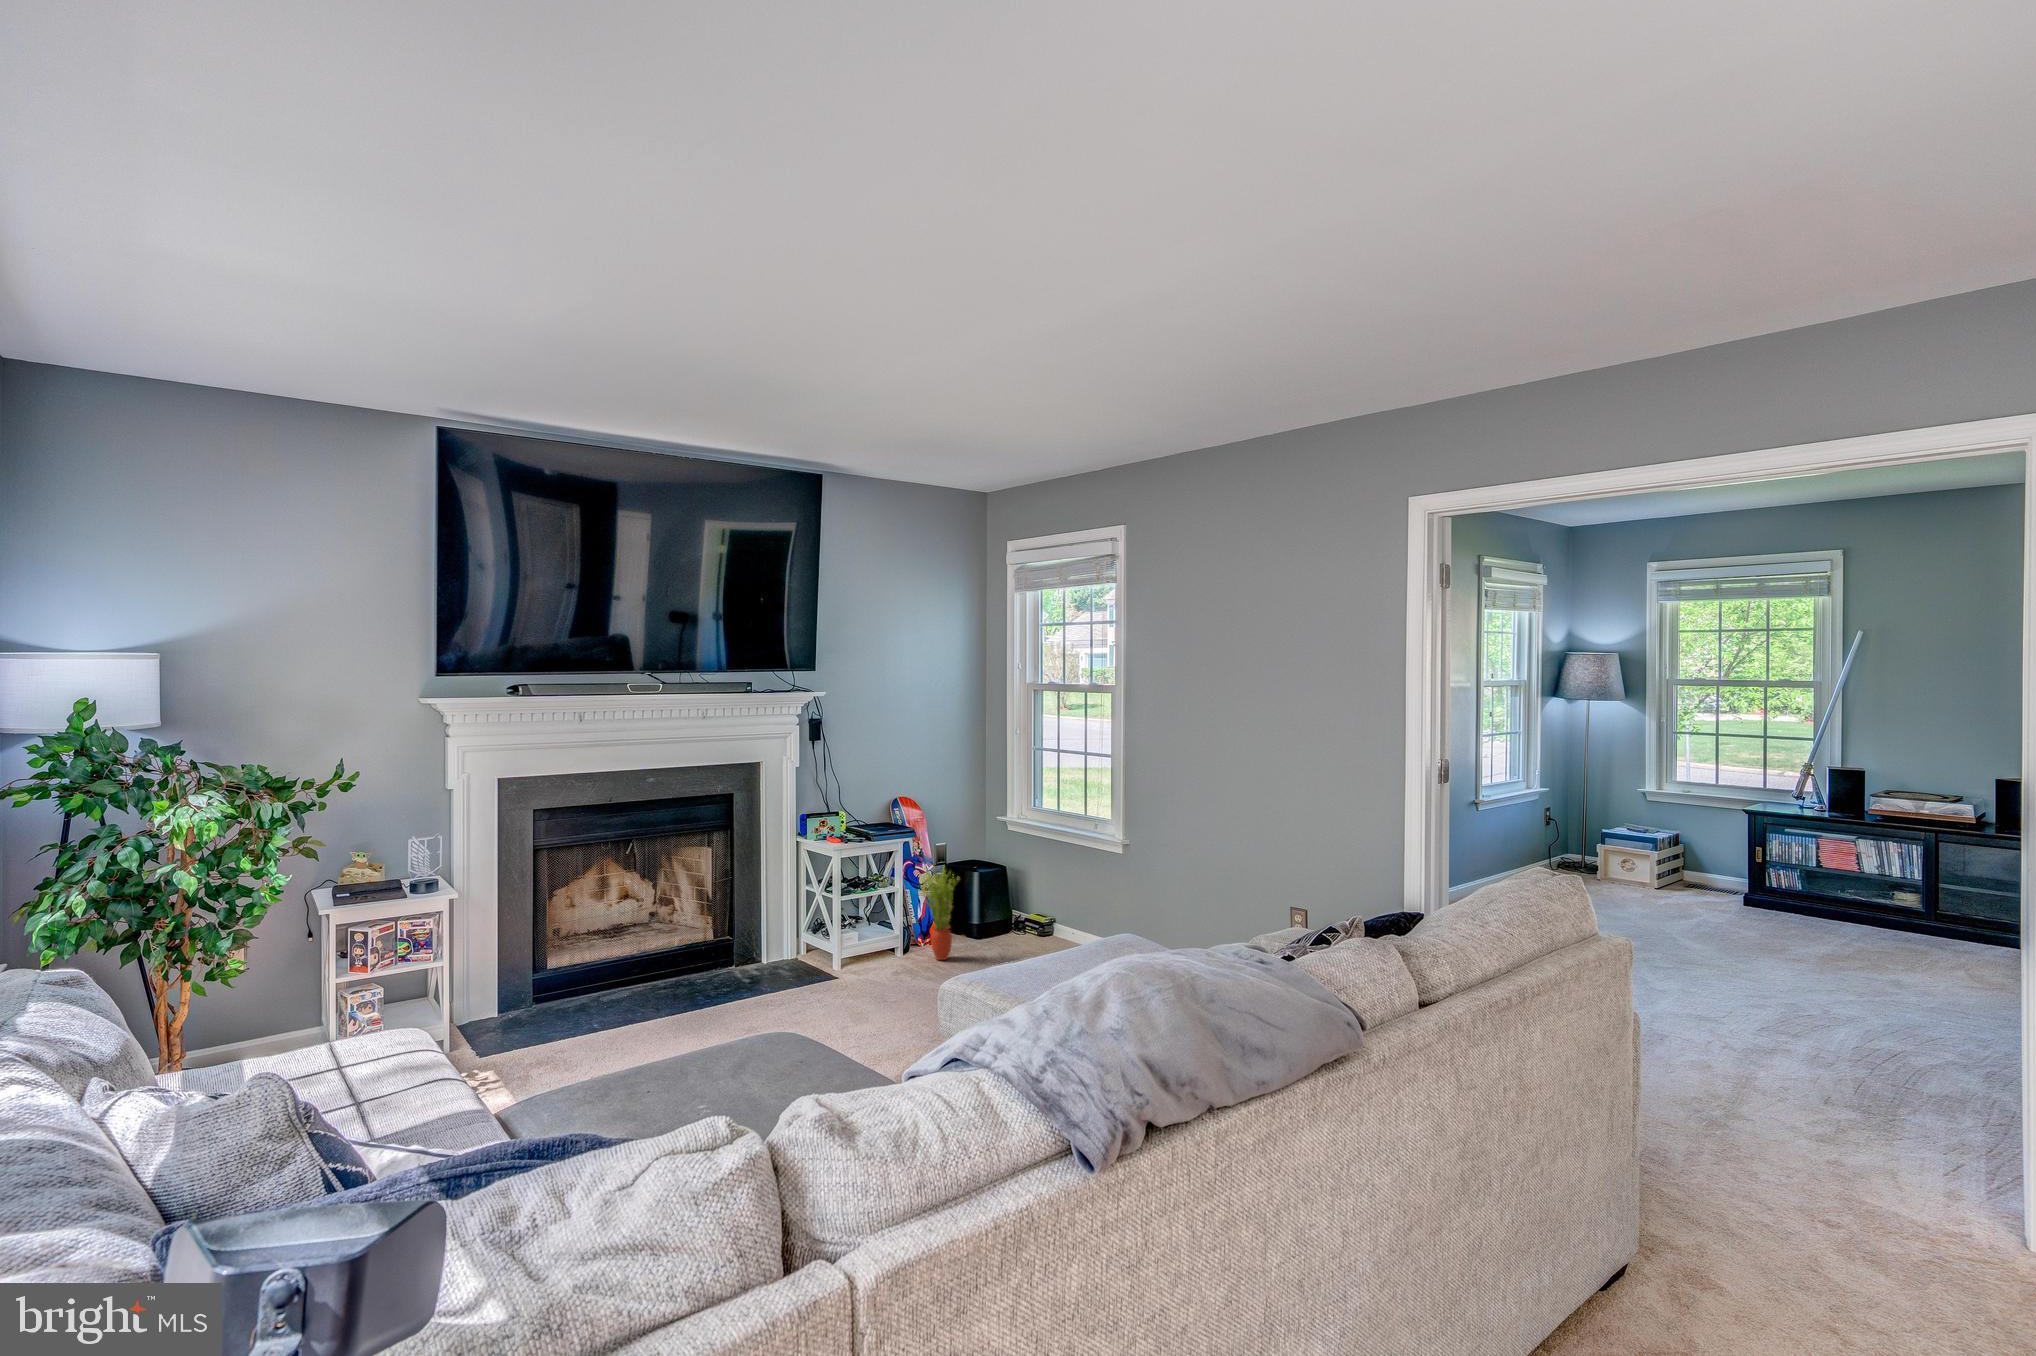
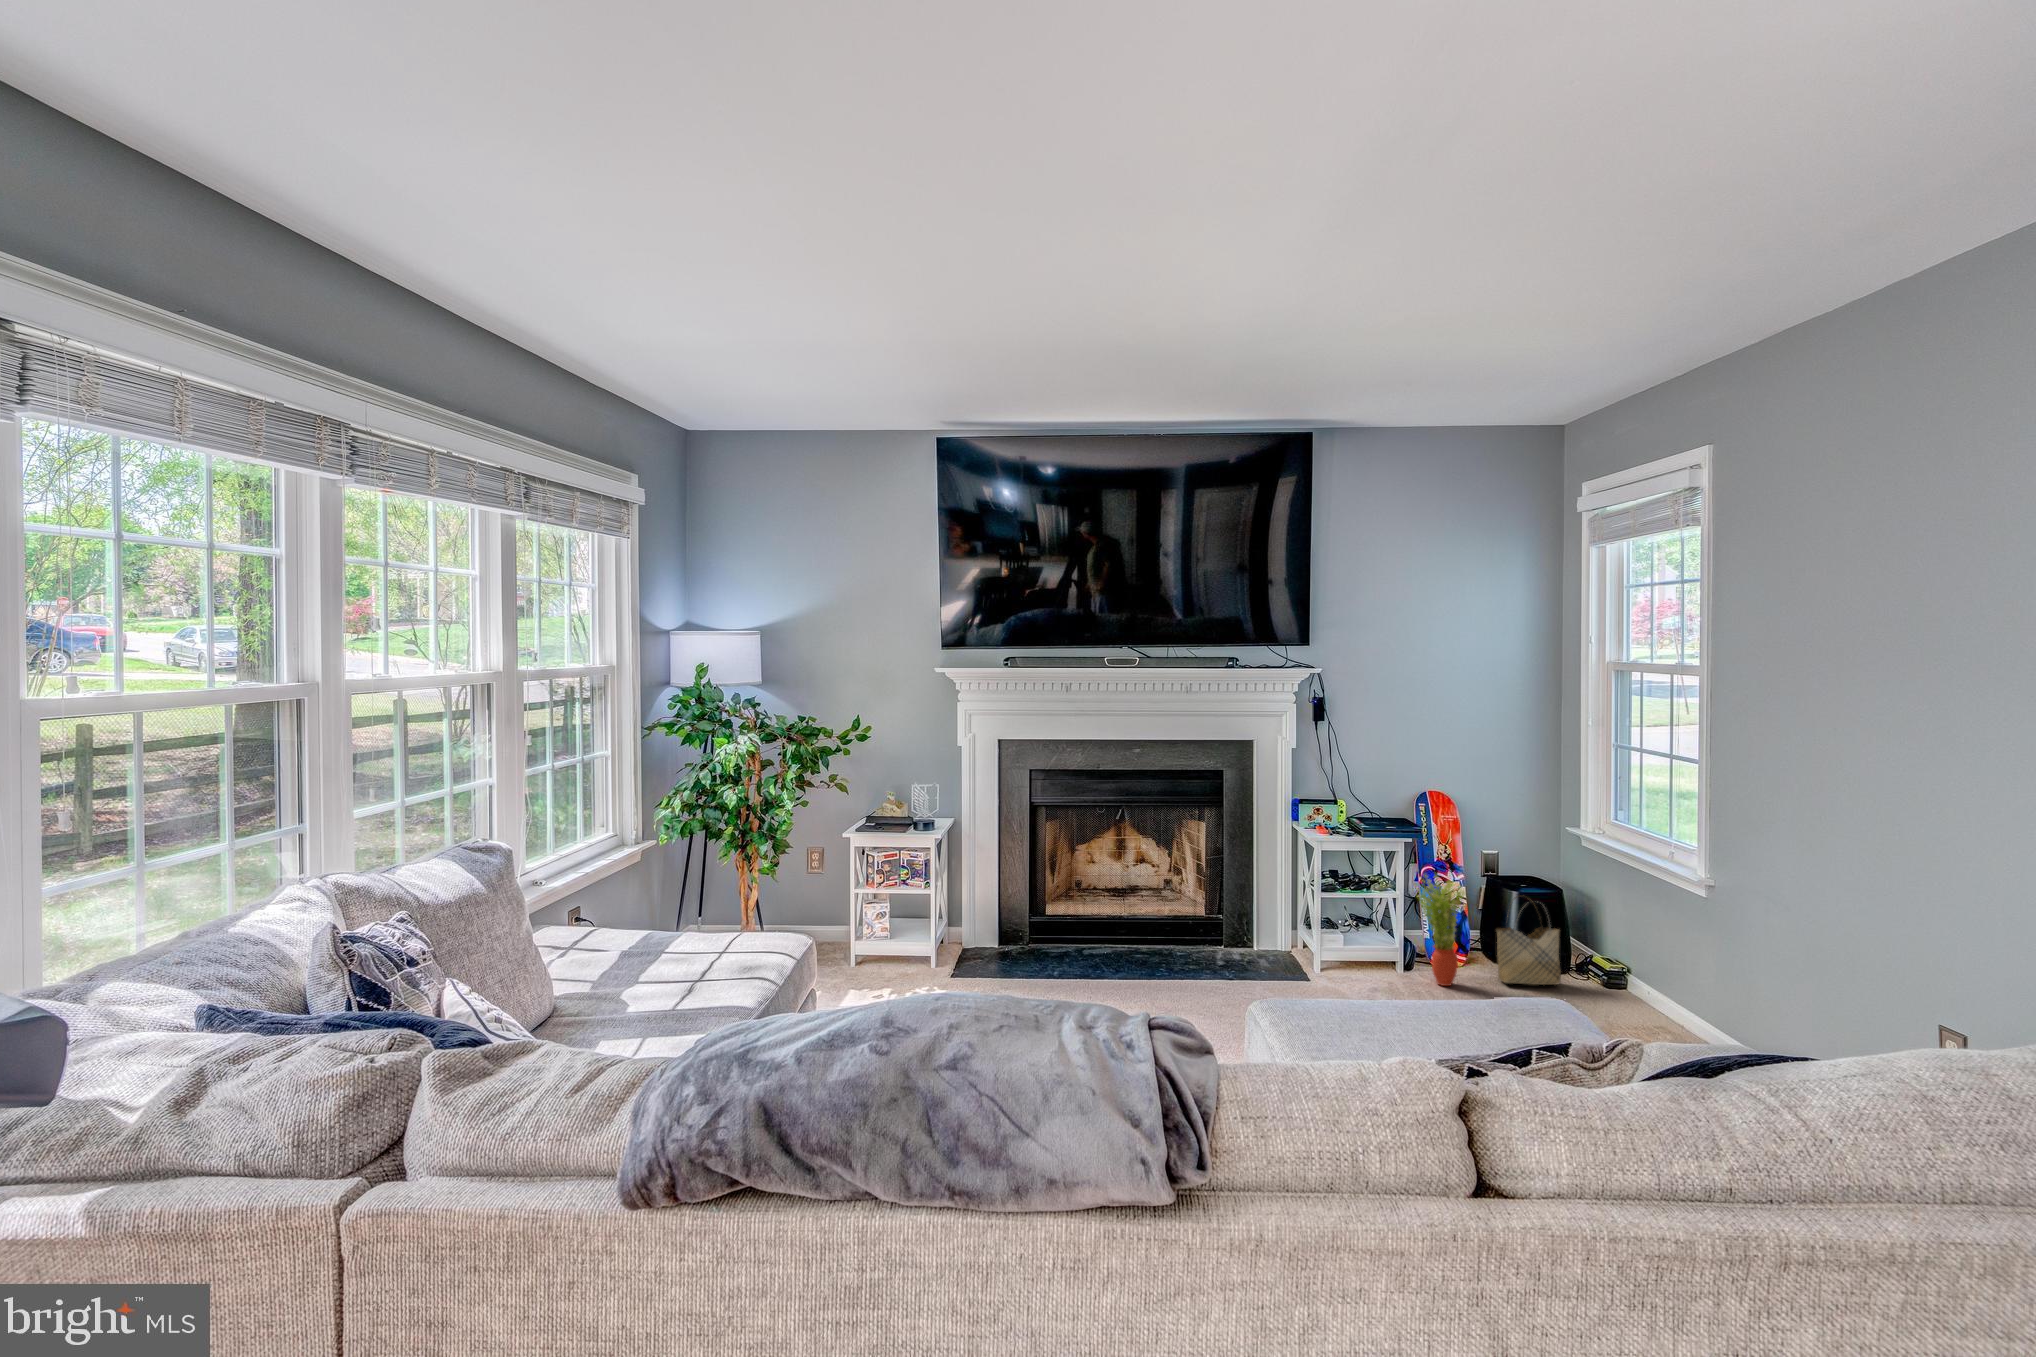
woven basket: none [974,875,1019,949] -> present [1496,901,1561,985]

